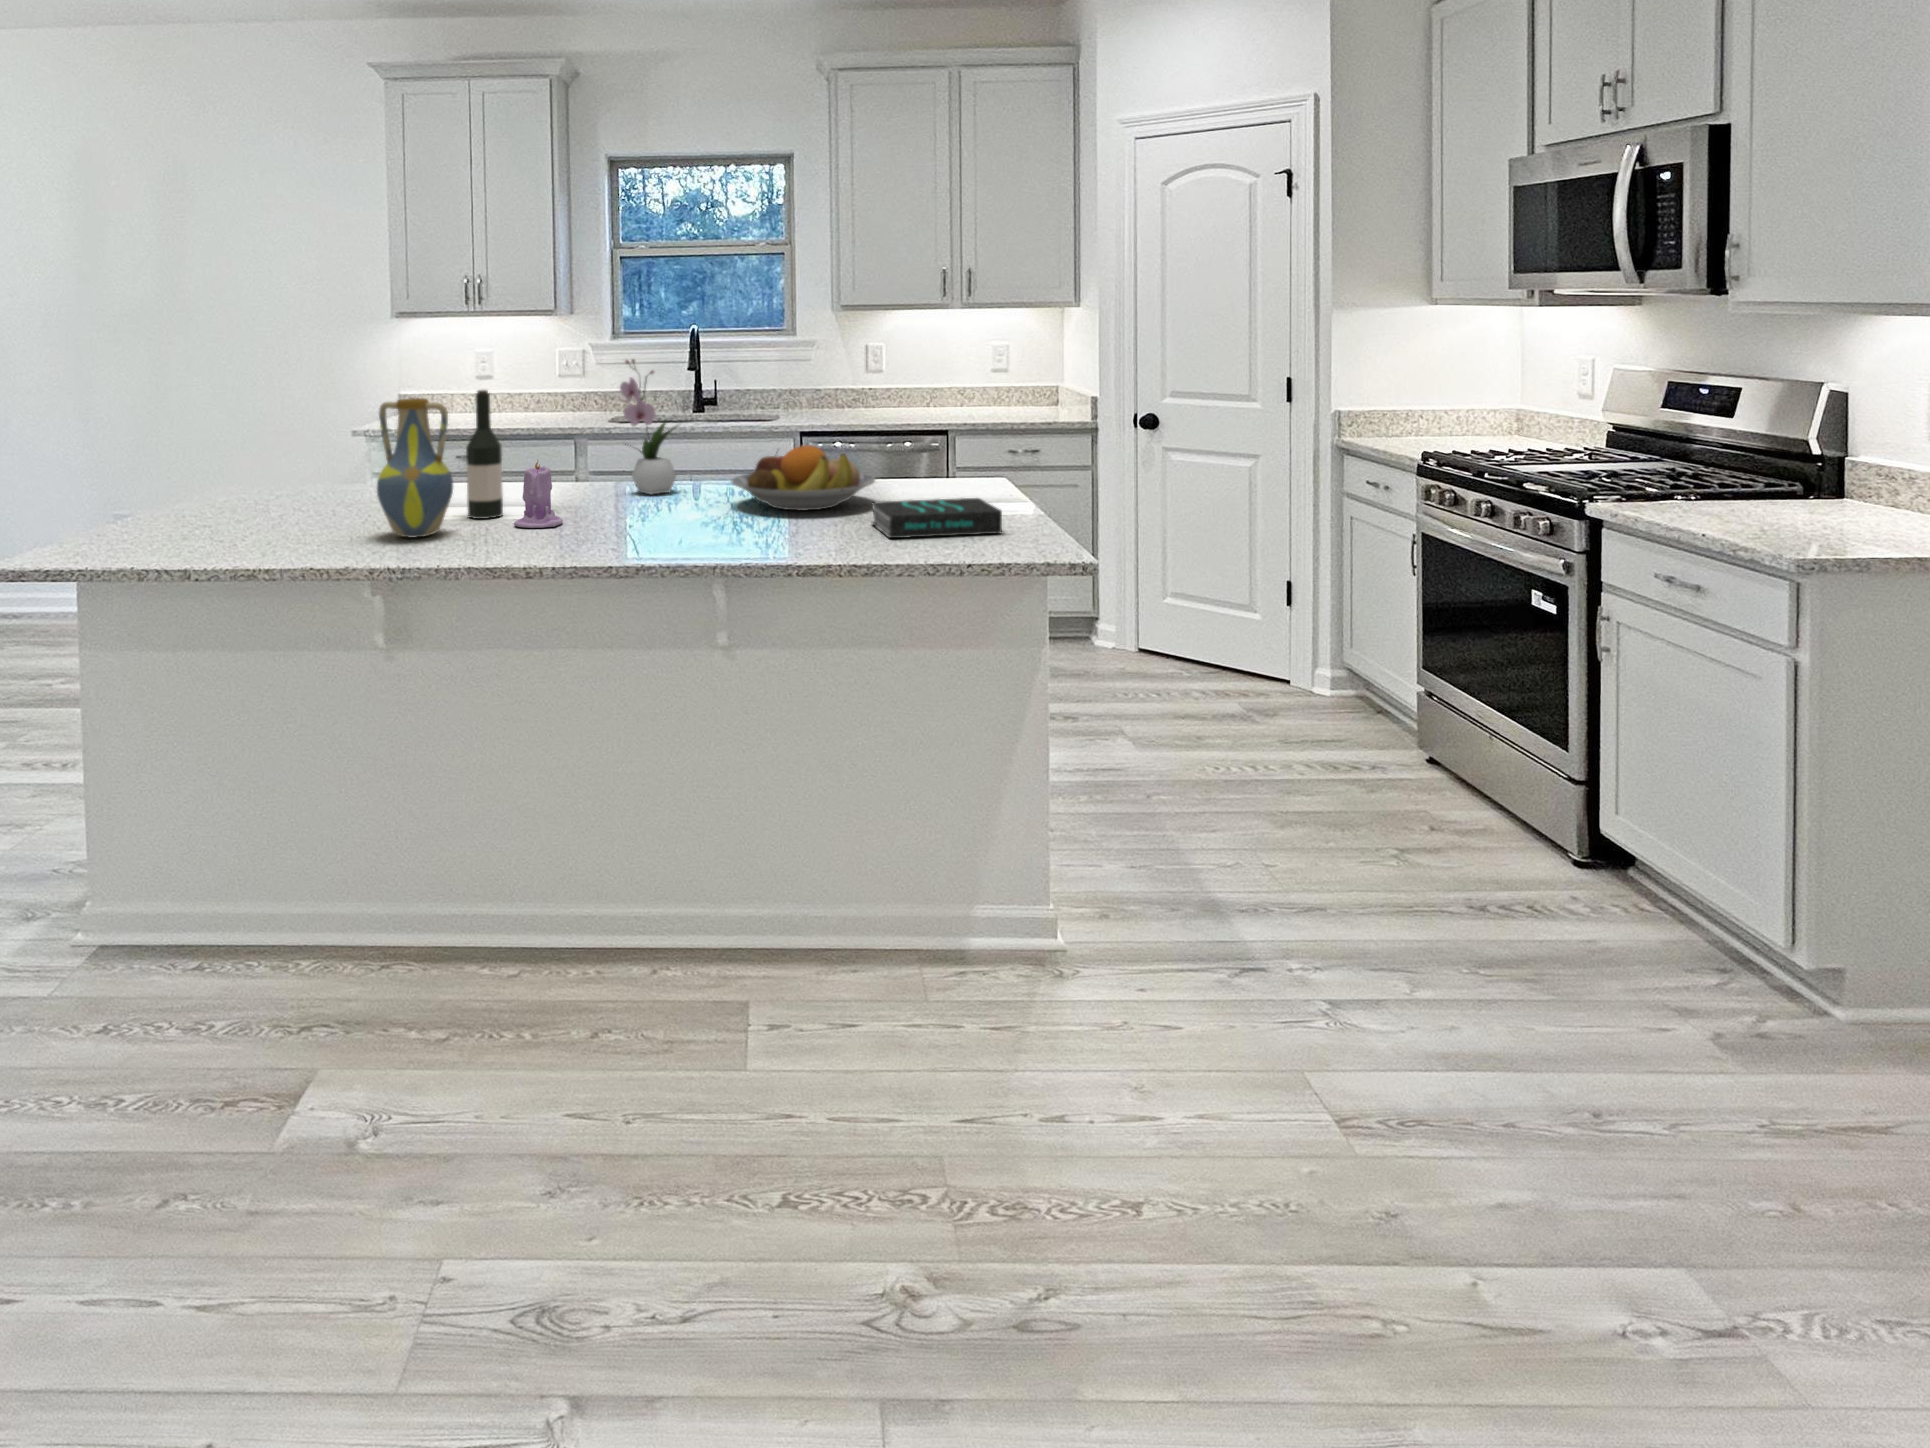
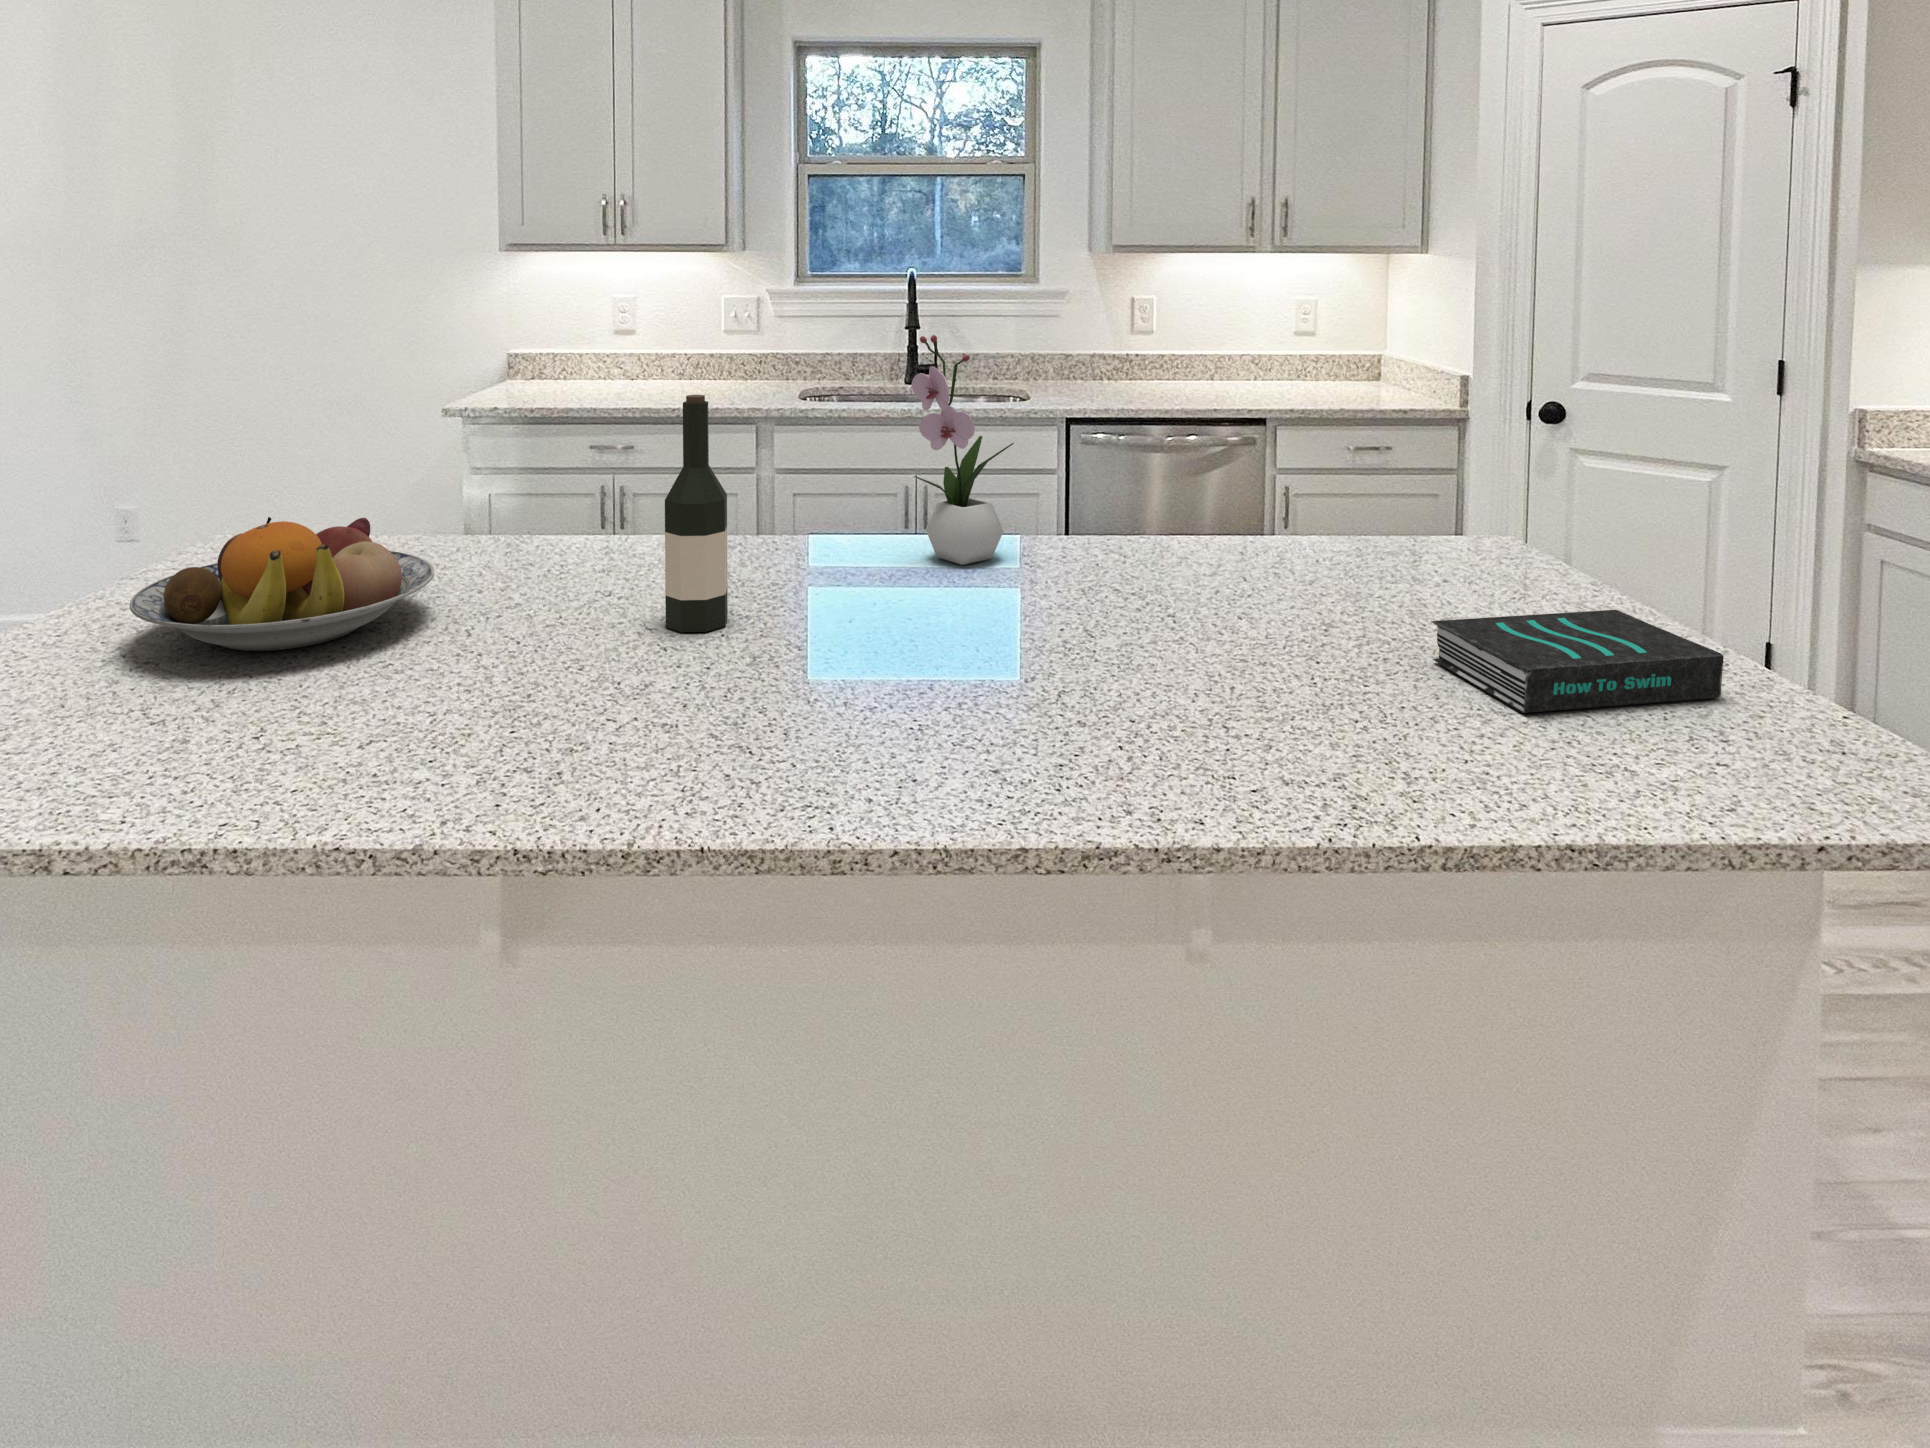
vase: present [377,398,453,538] -> none [503,420,652,696]
fruit bowl: present [731,445,875,510] -> present [130,517,434,651]
candle: present [514,461,563,528] -> none [761,530,850,664]

